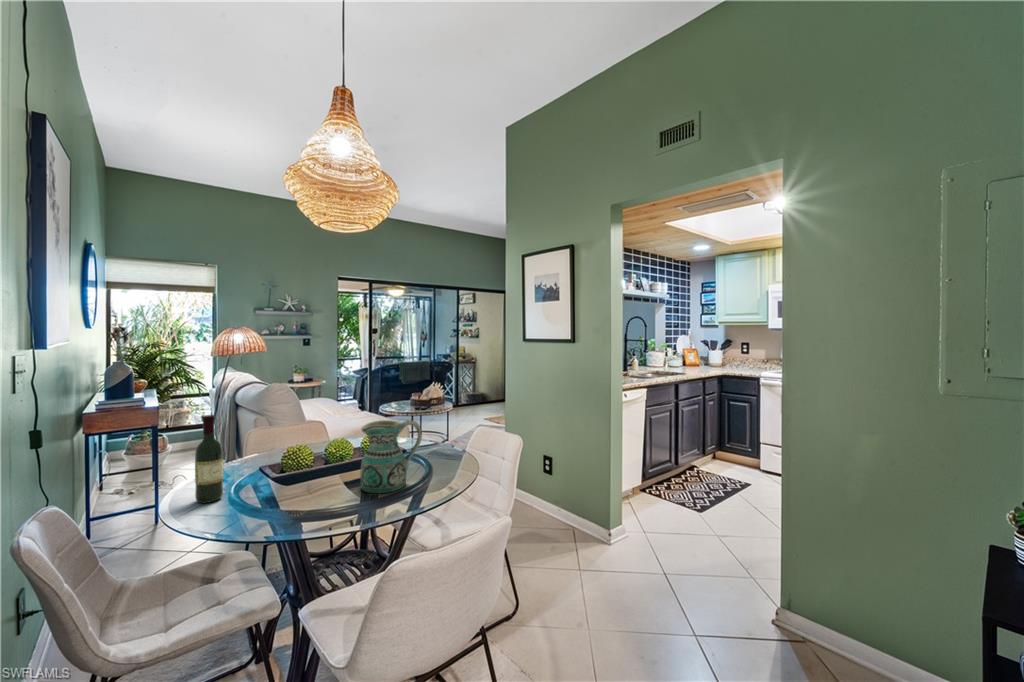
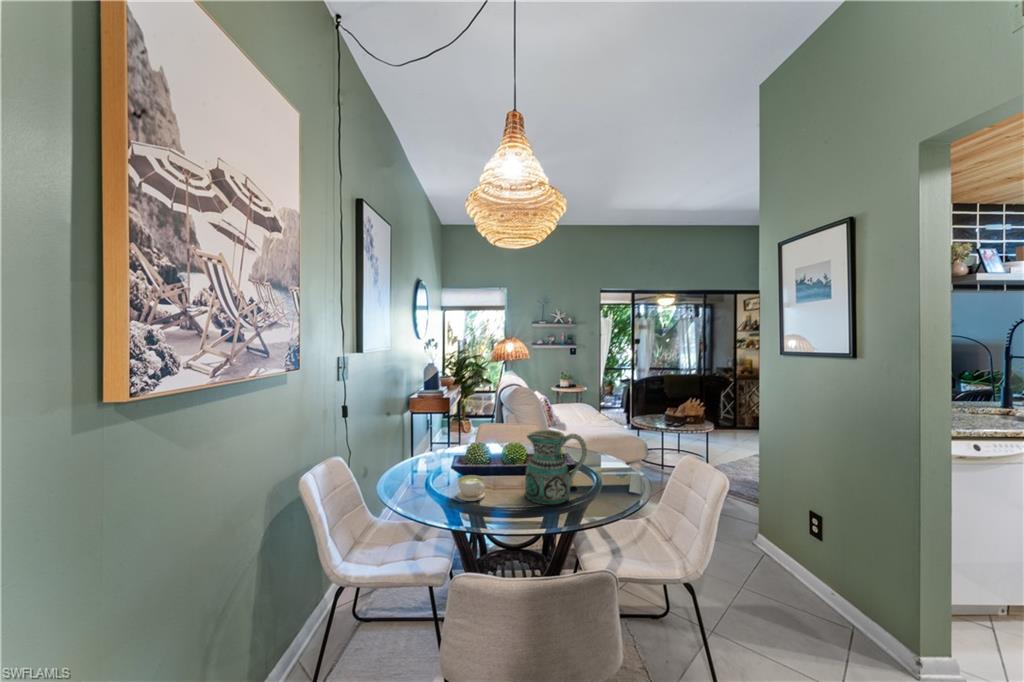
wine bottle: present [195,415,223,503] -> none [413,407,431,476]
coffee cup: none [285,481,323,511] -> present [457,475,485,501]

